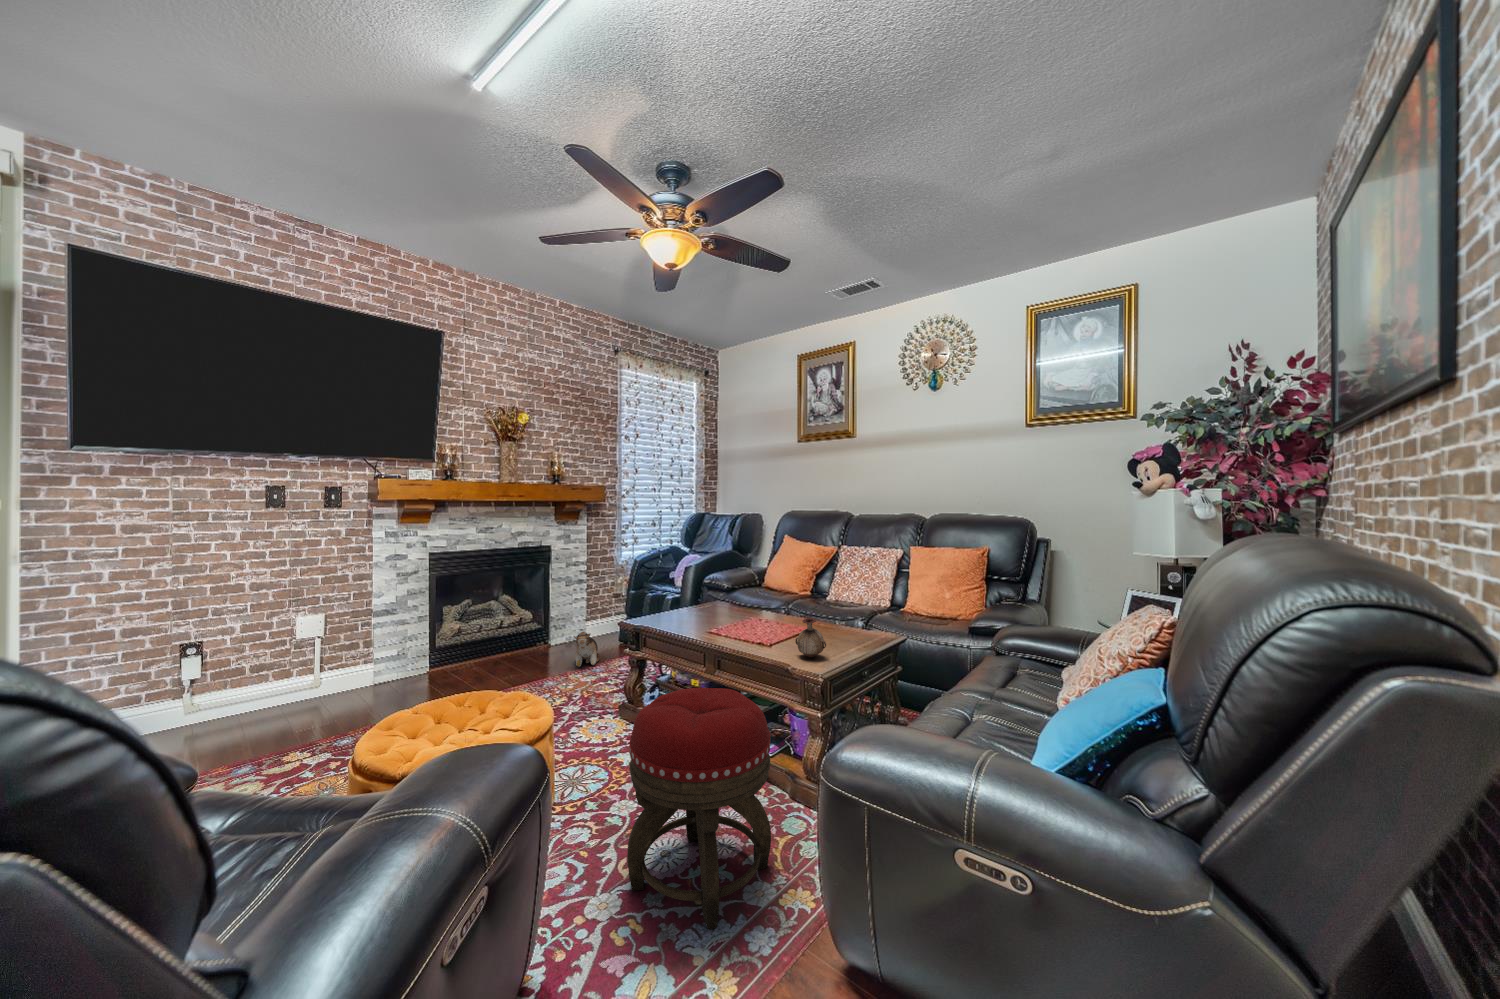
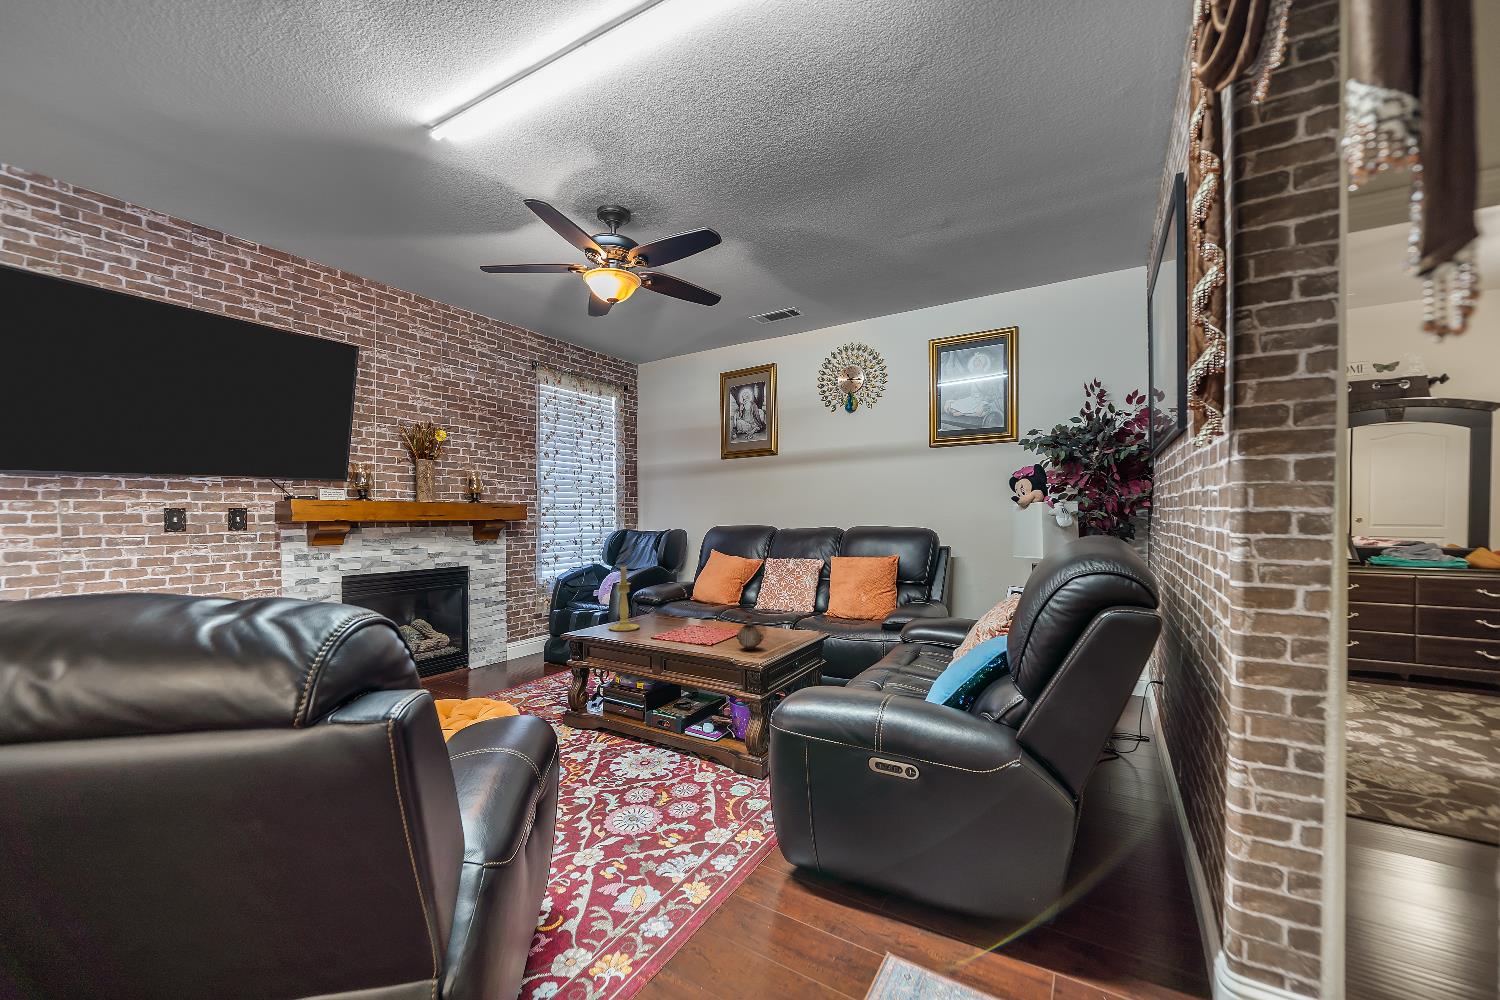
candle holder: none [666,554,698,624] -> present [609,566,639,631]
plush toy: present [574,632,600,667] -> none [502,651,528,688]
footstool: present [627,688,771,929] -> none [605,673,726,862]

